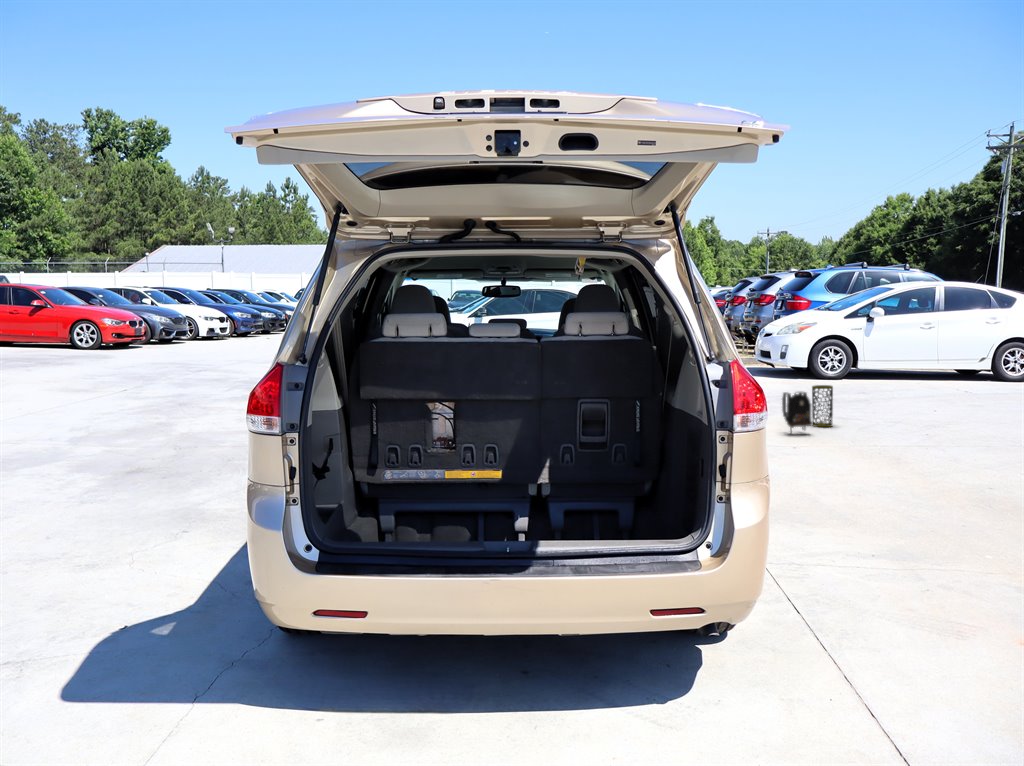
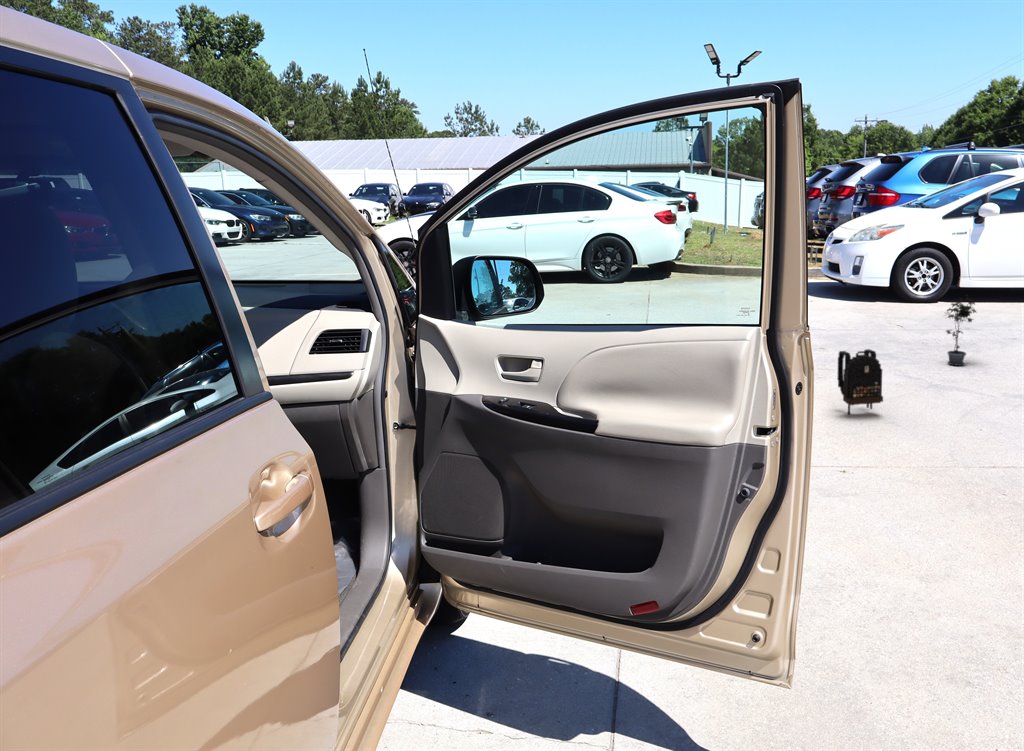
potted plant: none [847,364,870,413] -> present [946,295,976,366]
trash can: present [812,385,833,427] -> none [885,334,919,398]

